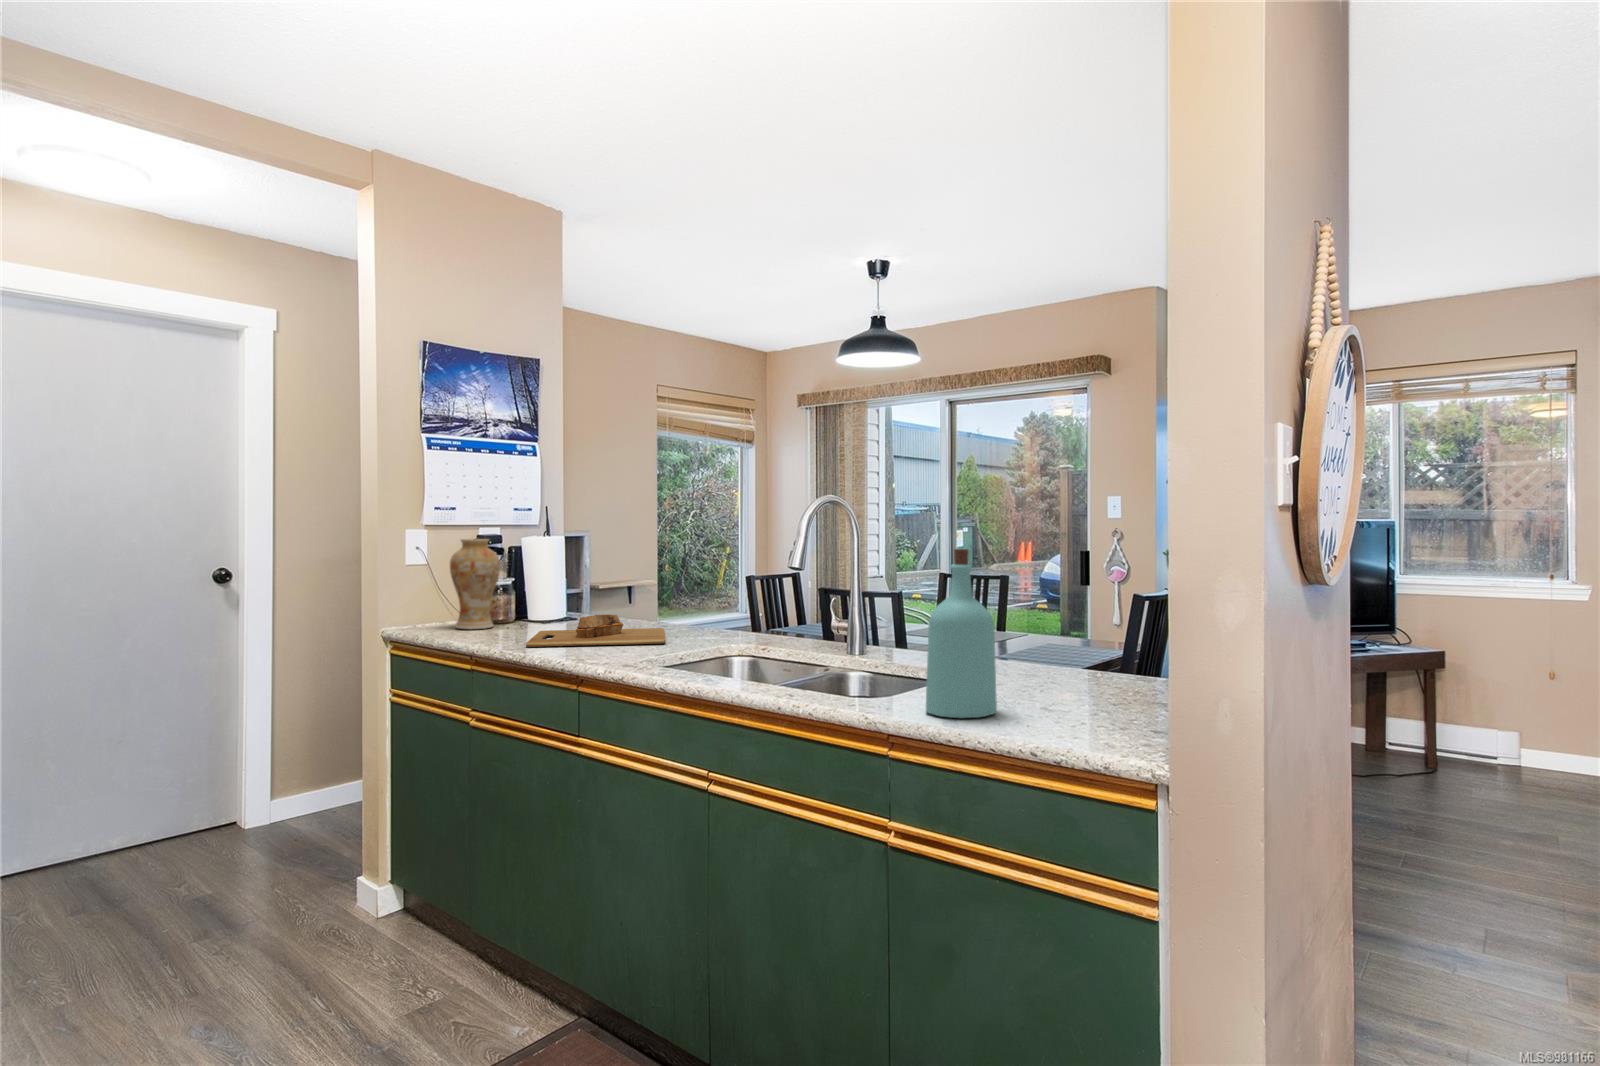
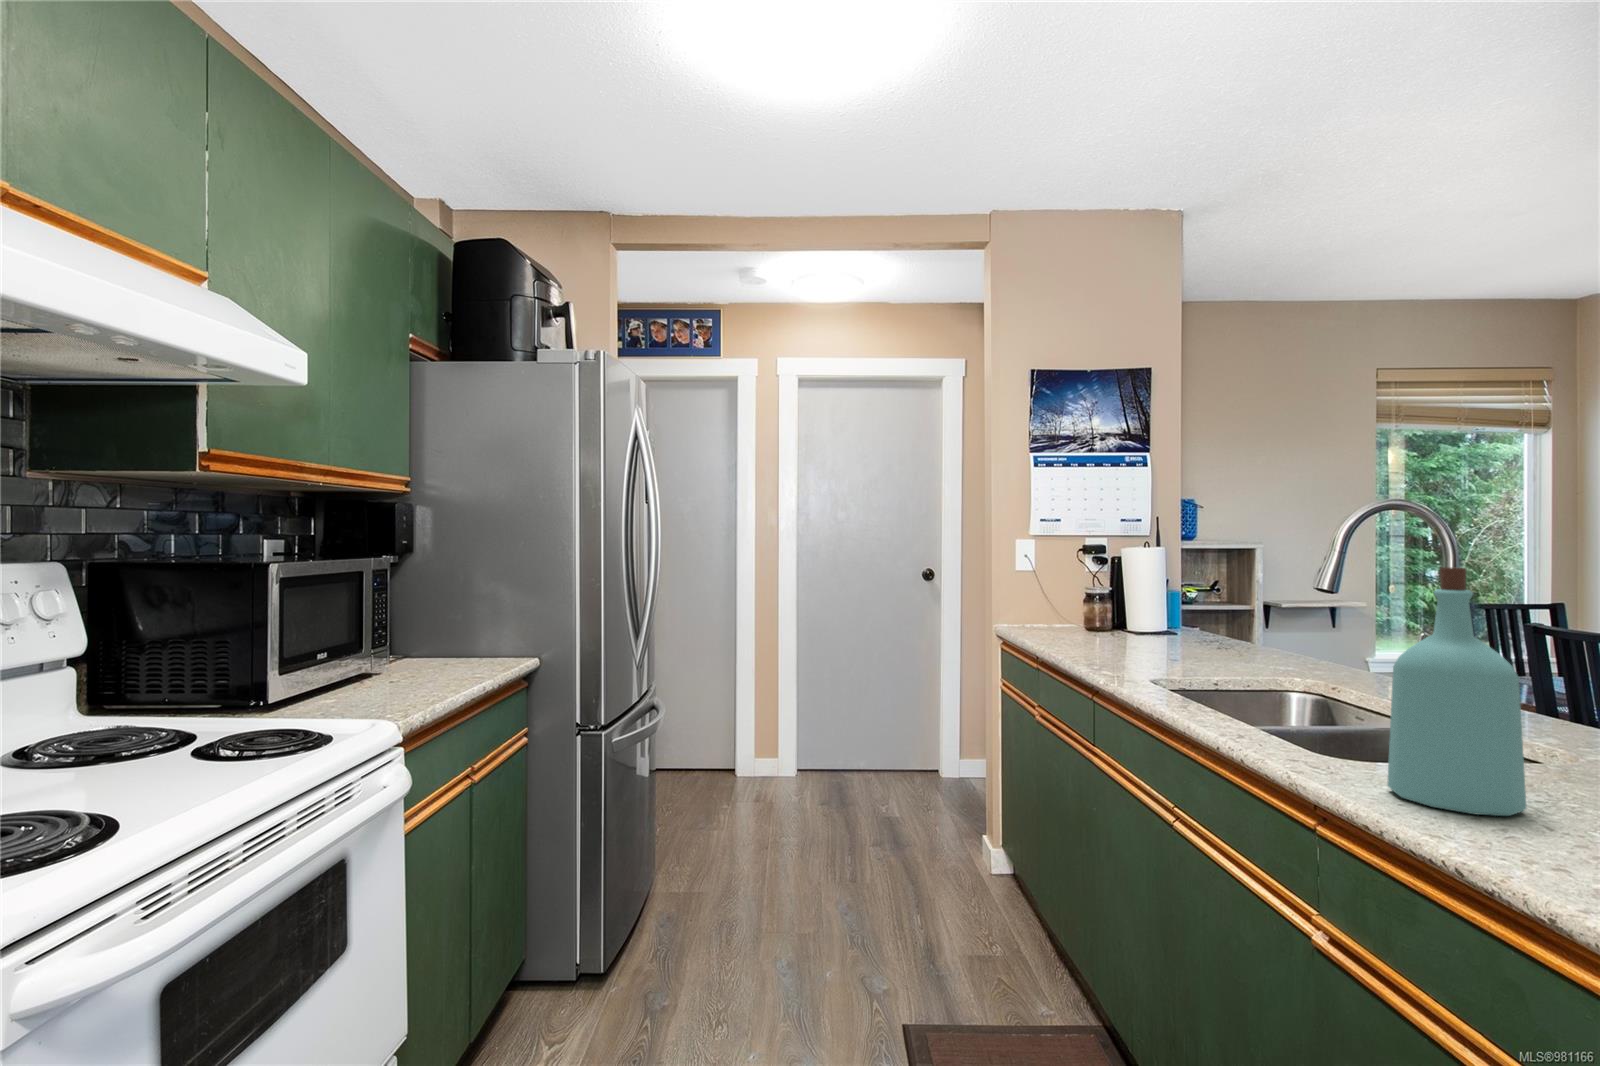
vase: present [450,539,500,629] -> none [1050,549,1096,634]
cutting board: present [526,615,665,647] -> none [1080,628,1252,667]

